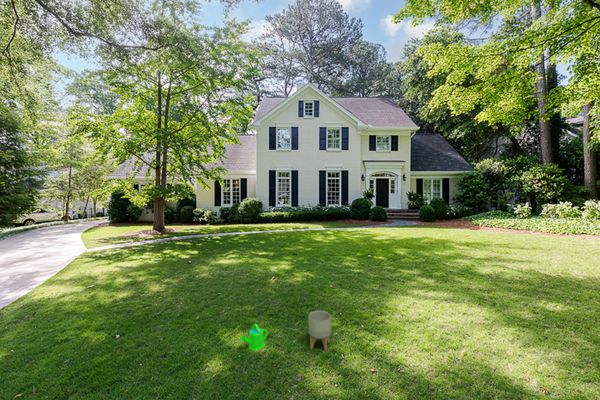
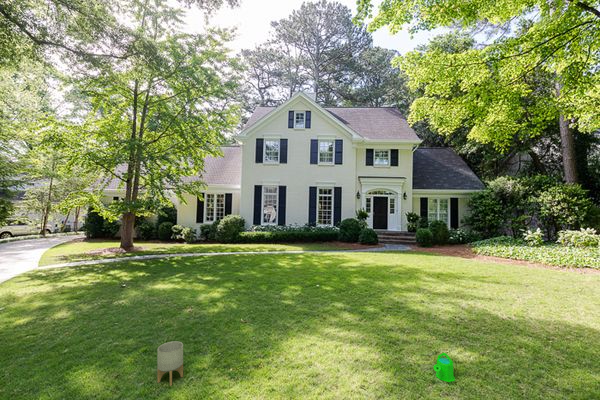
watering can: present [241,324,268,350] -> present [434,353,455,382]

